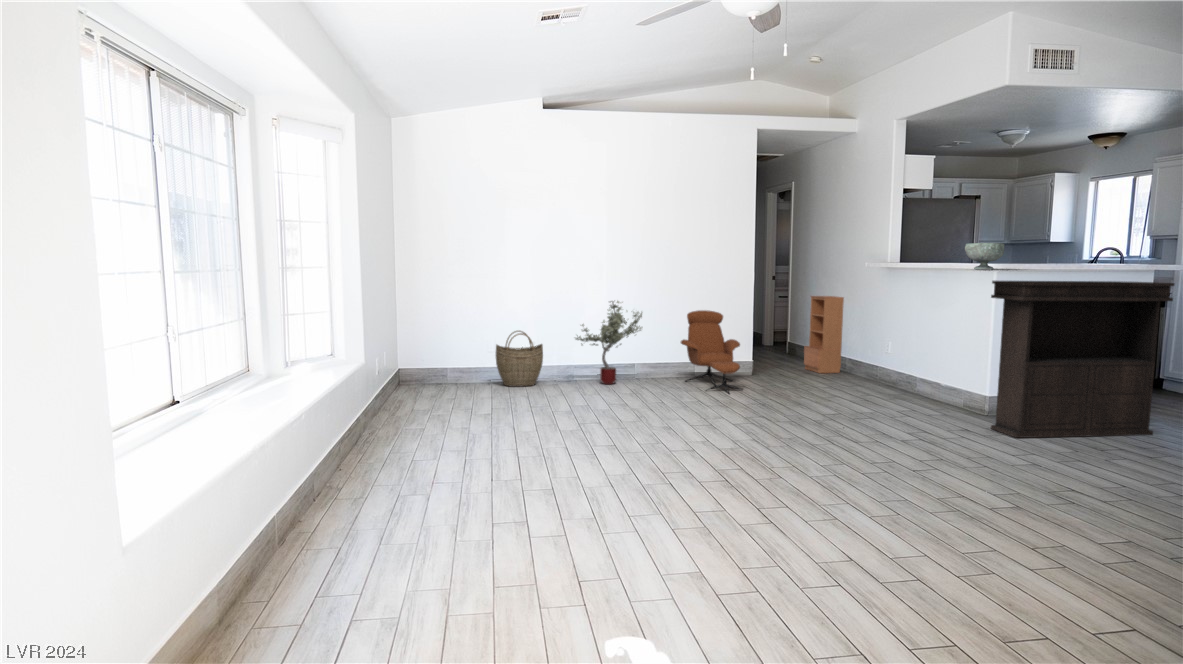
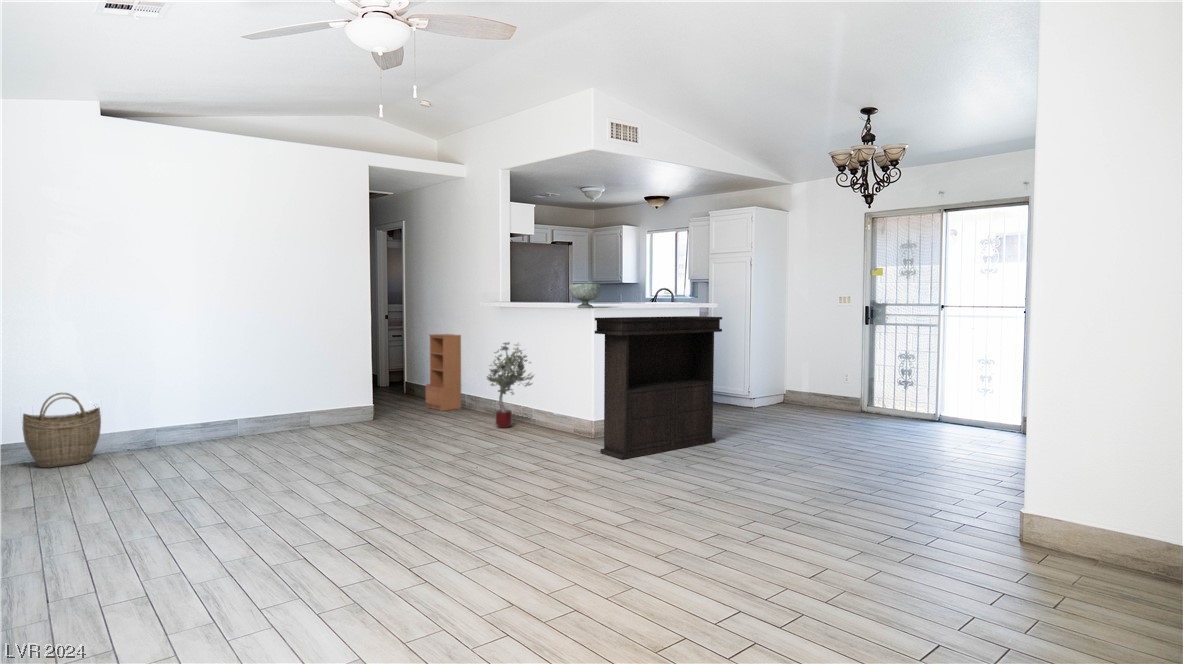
potted tree: present [576,301,642,384] -> present [487,342,534,428]
lounge chair: present [681,310,742,393] -> none [290,354,365,445]

